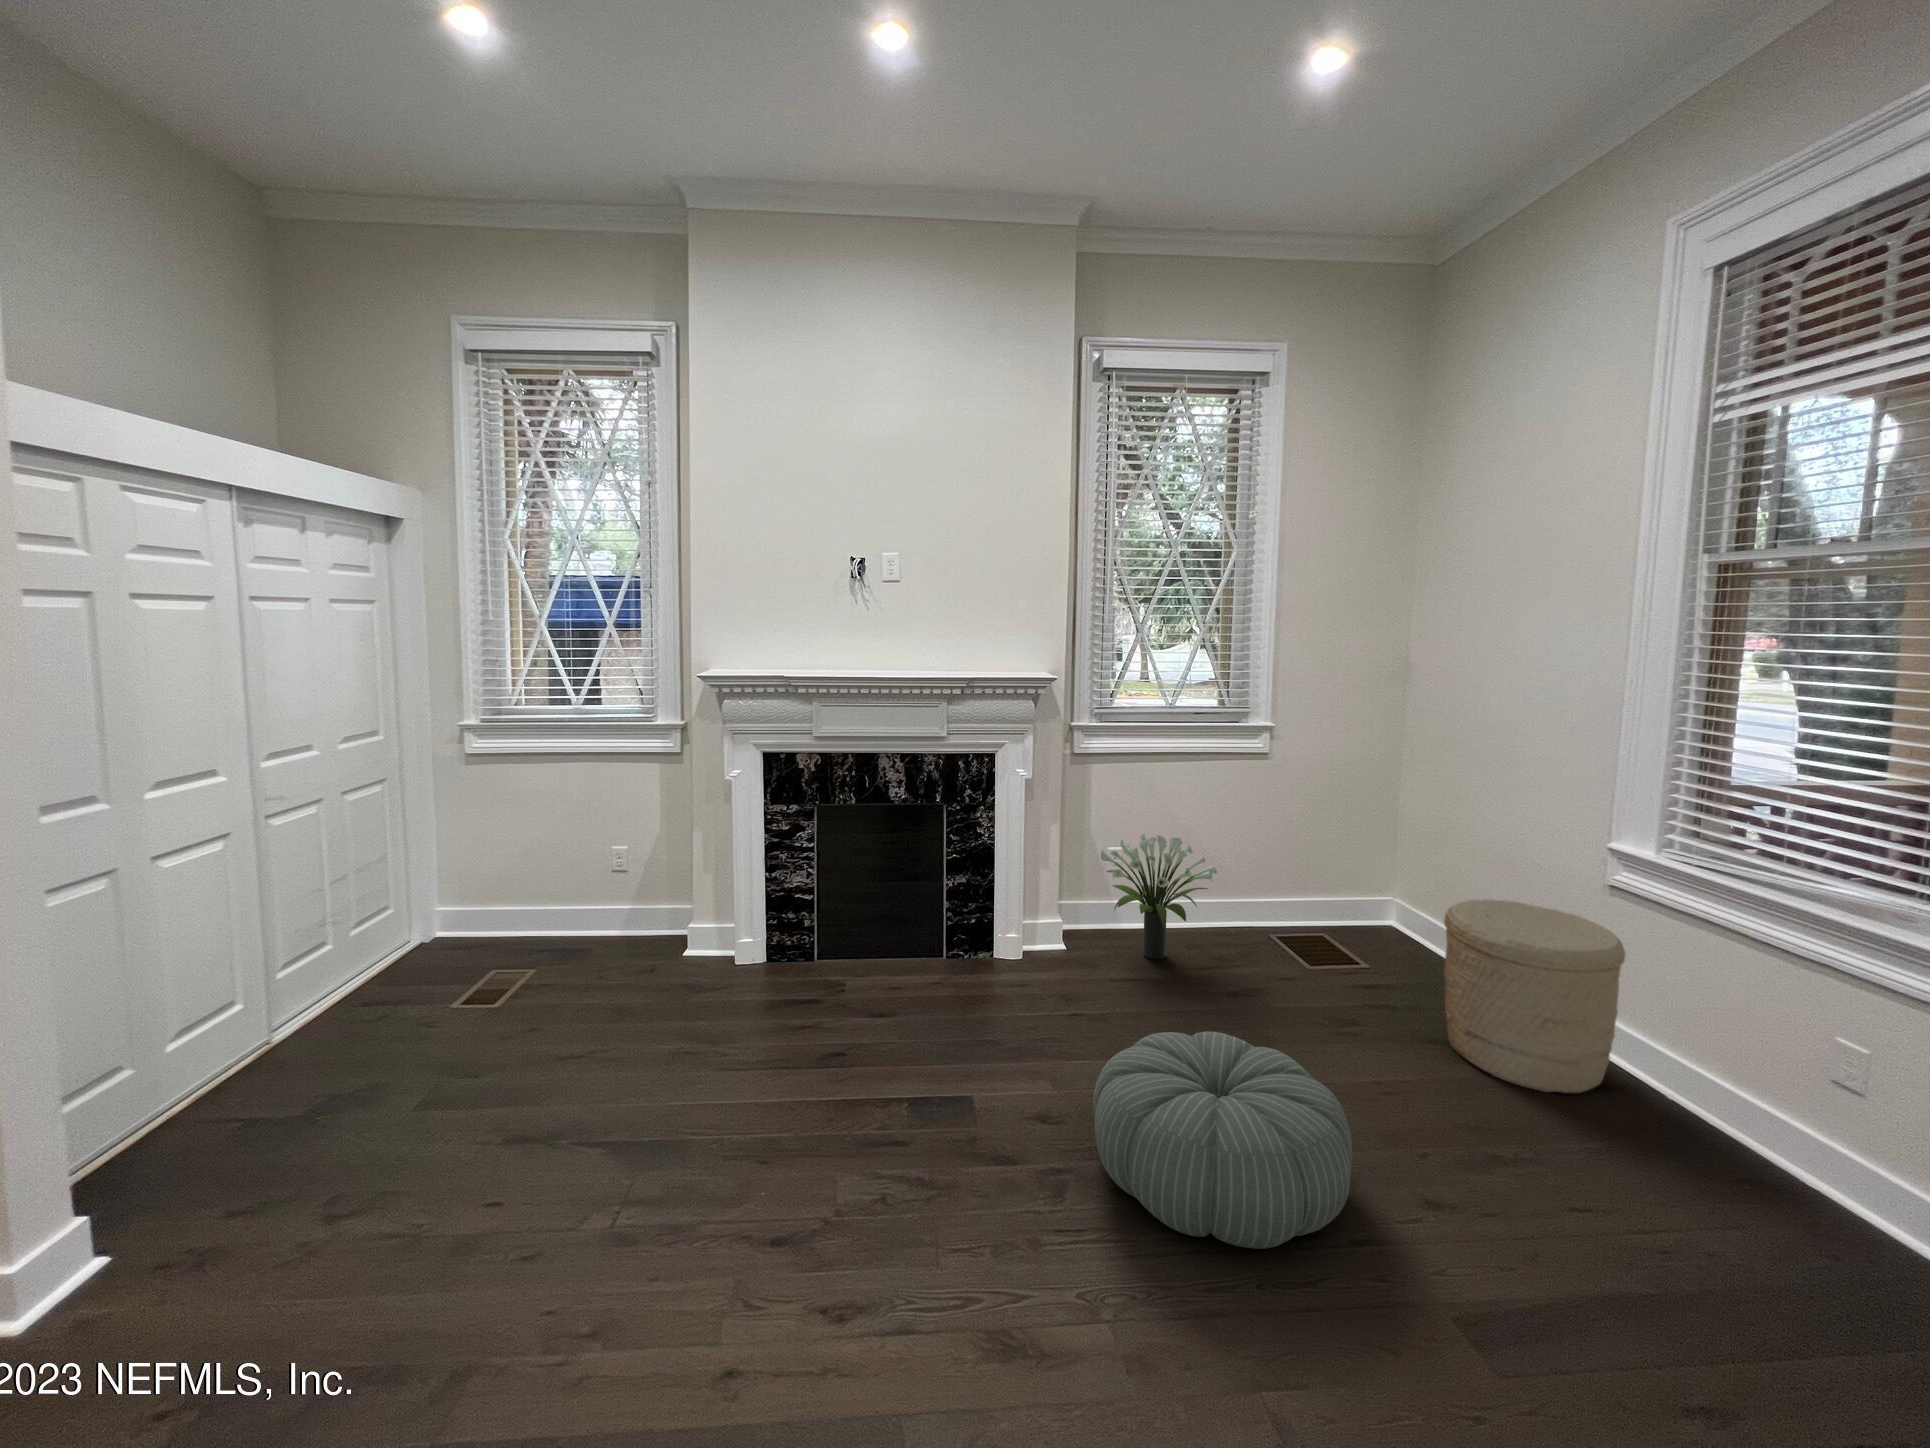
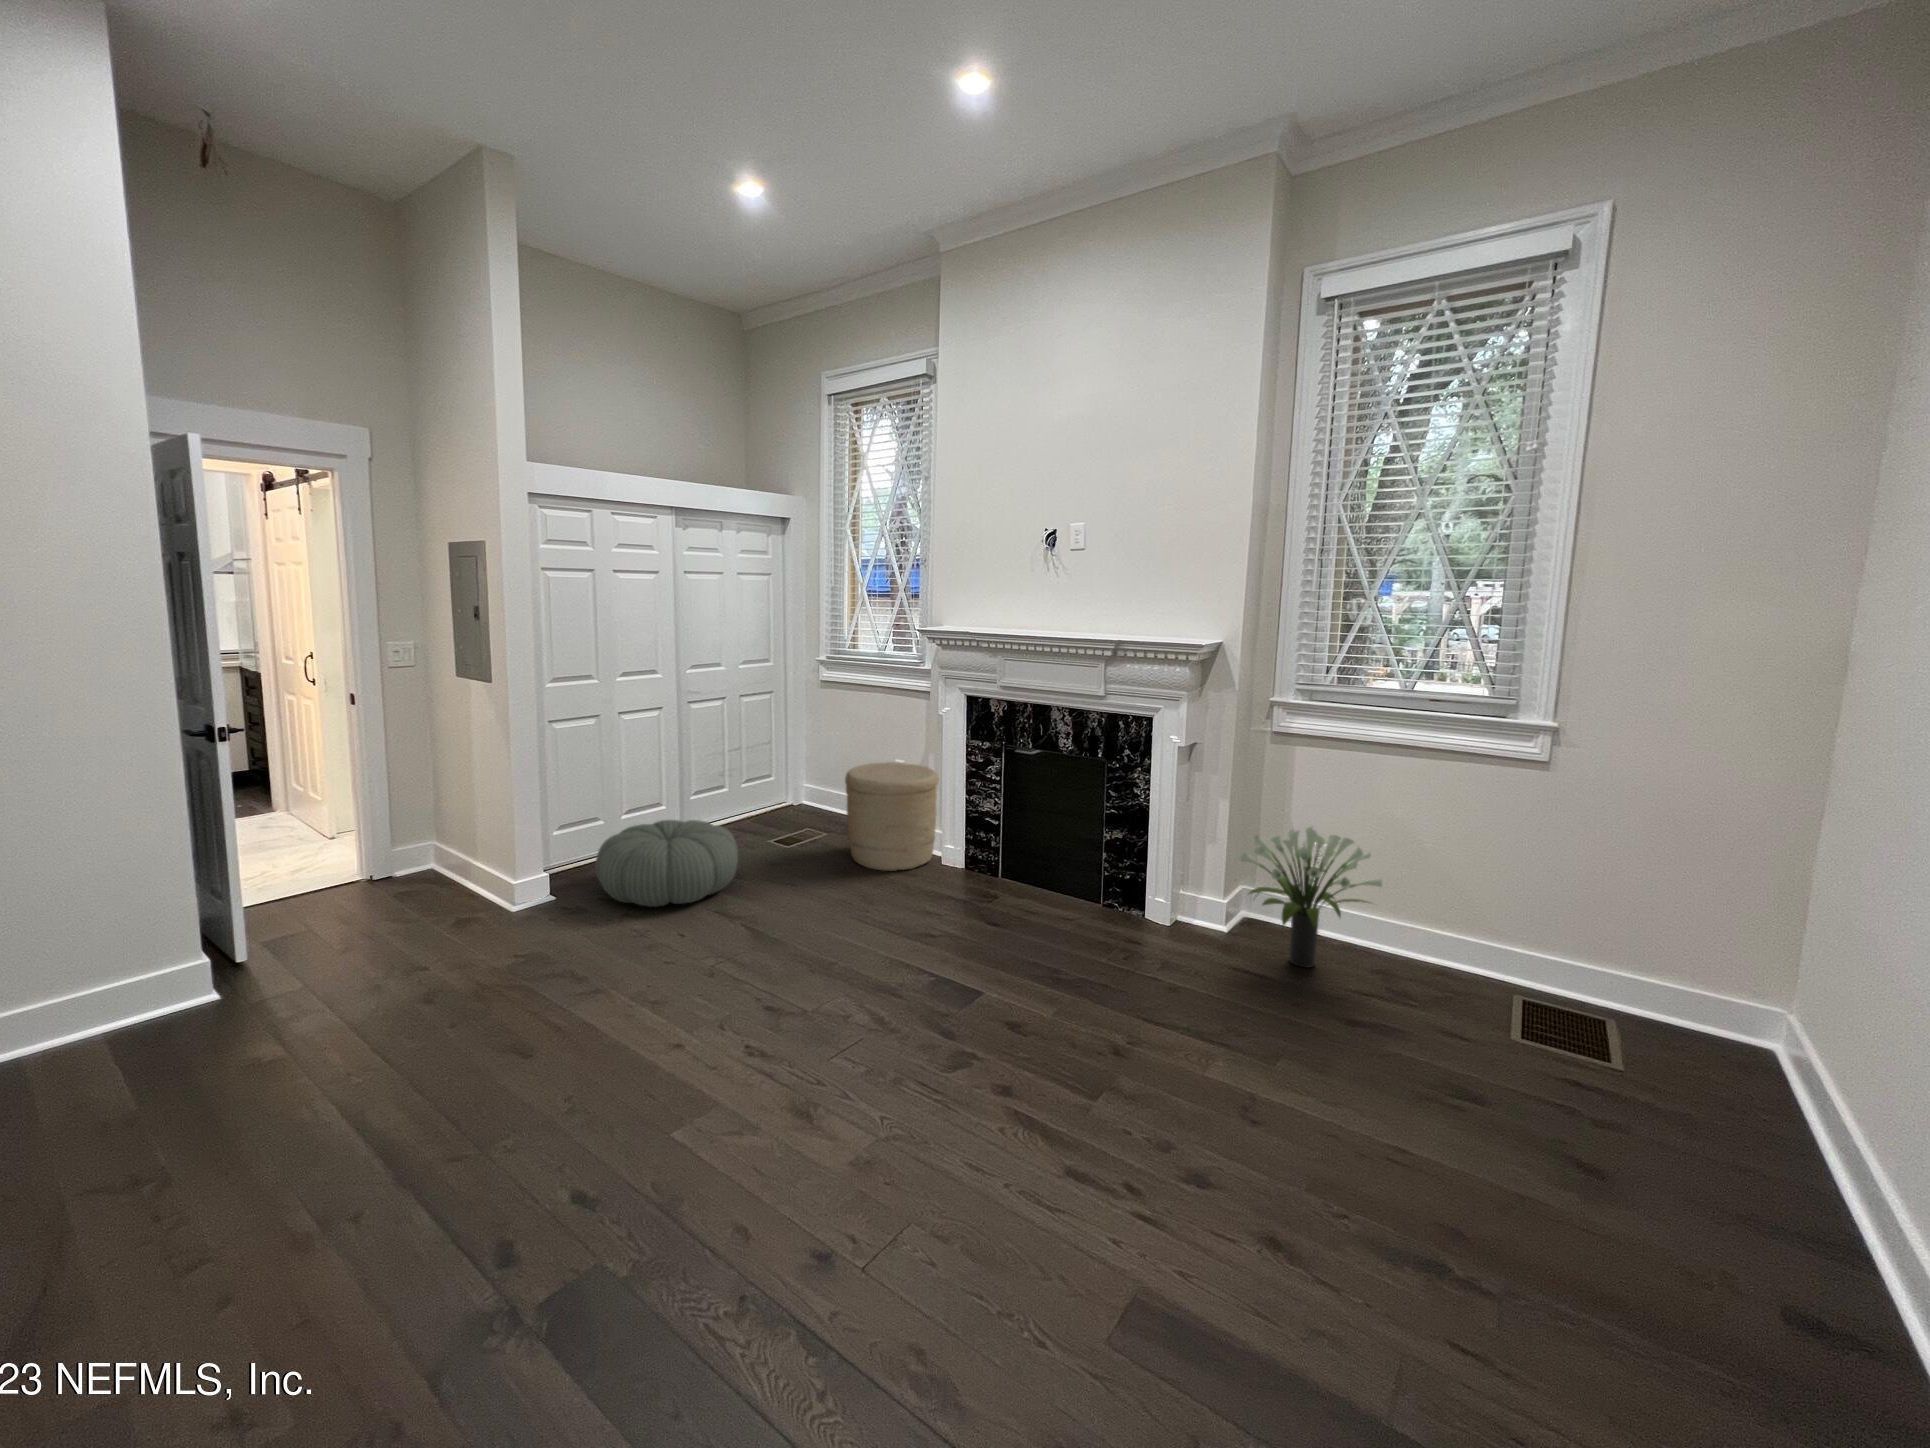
woven basket: present [1444,899,1625,1093] -> present [845,762,938,871]
pouf: present [1093,1032,1352,1249] -> present [595,820,738,907]

